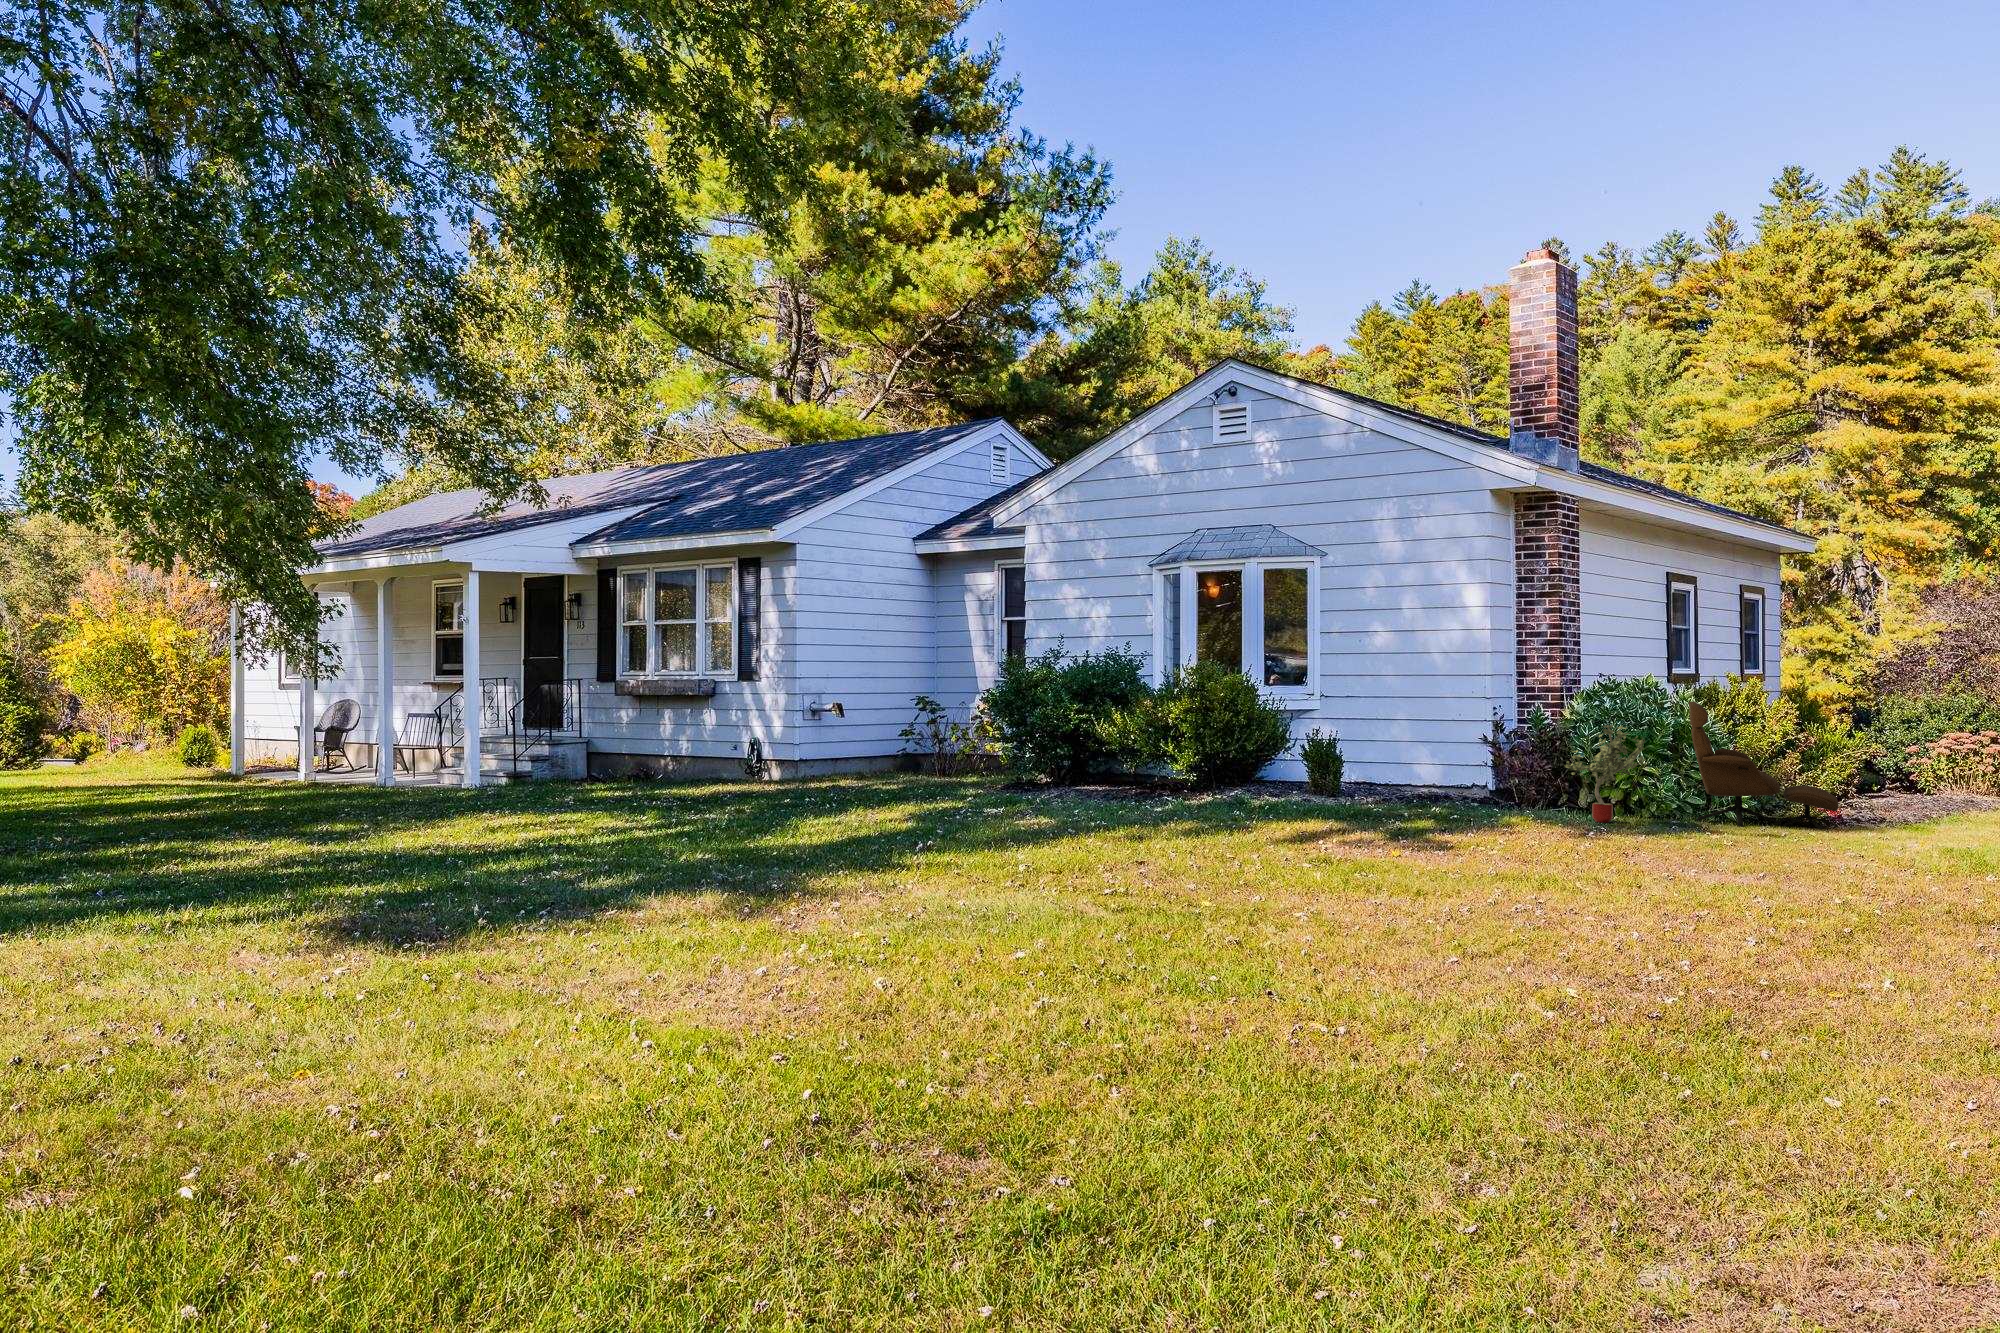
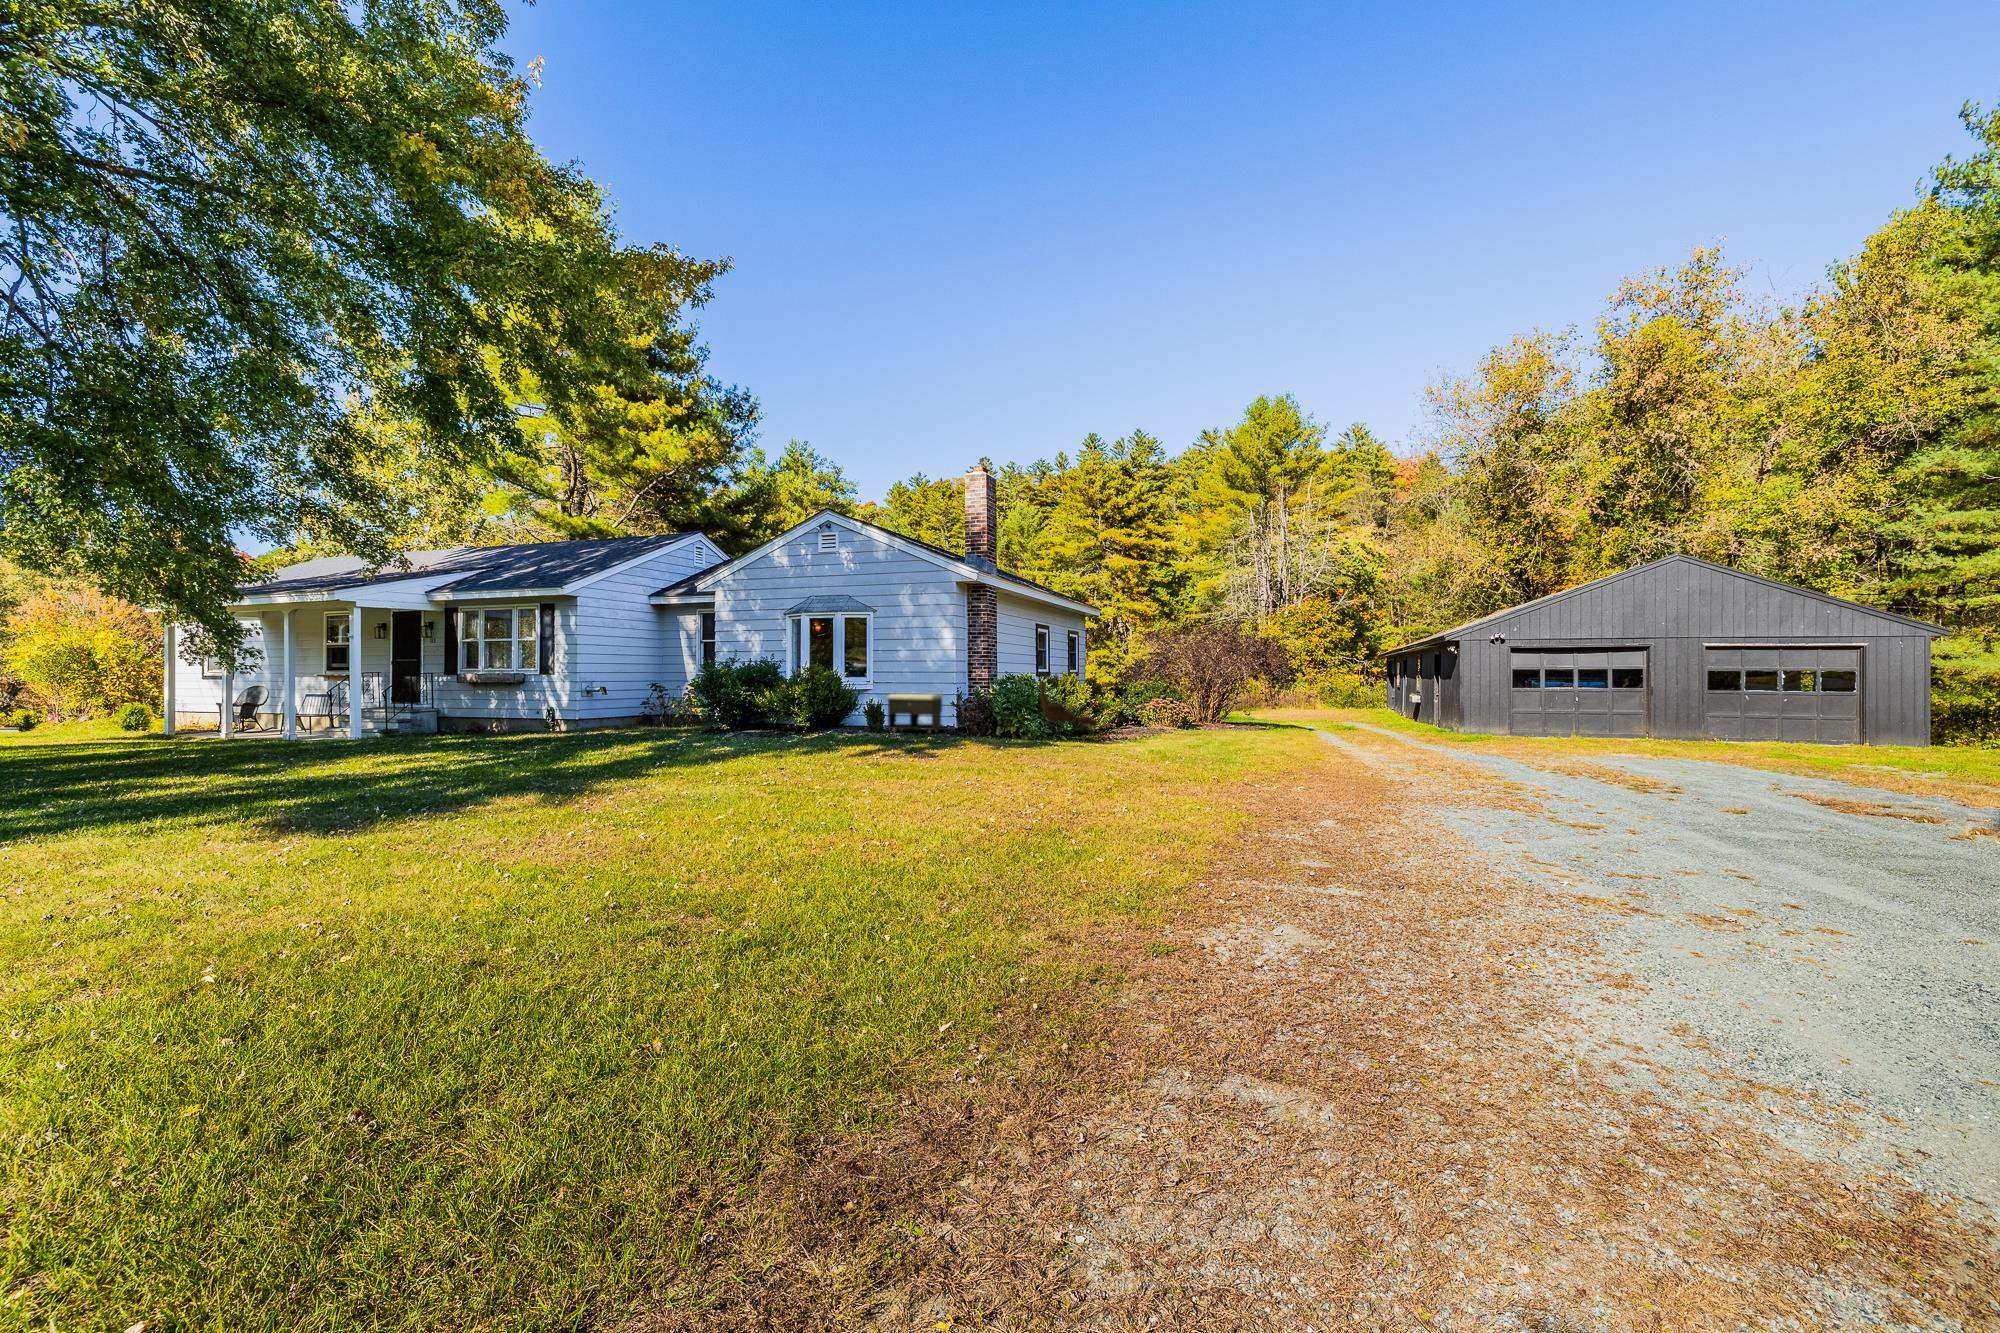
storage bench: none [1343,722,1462,807] -> present [888,694,943,731]
potted tree: present [1565,725,1645,823] -> none [987,691,1021,736]

